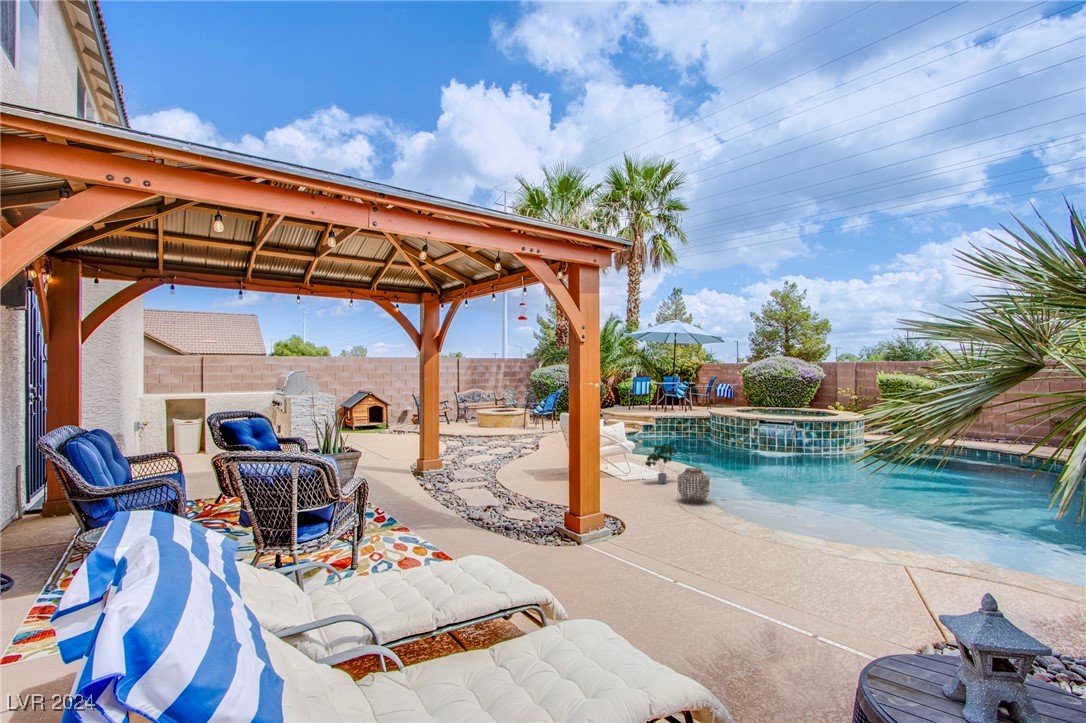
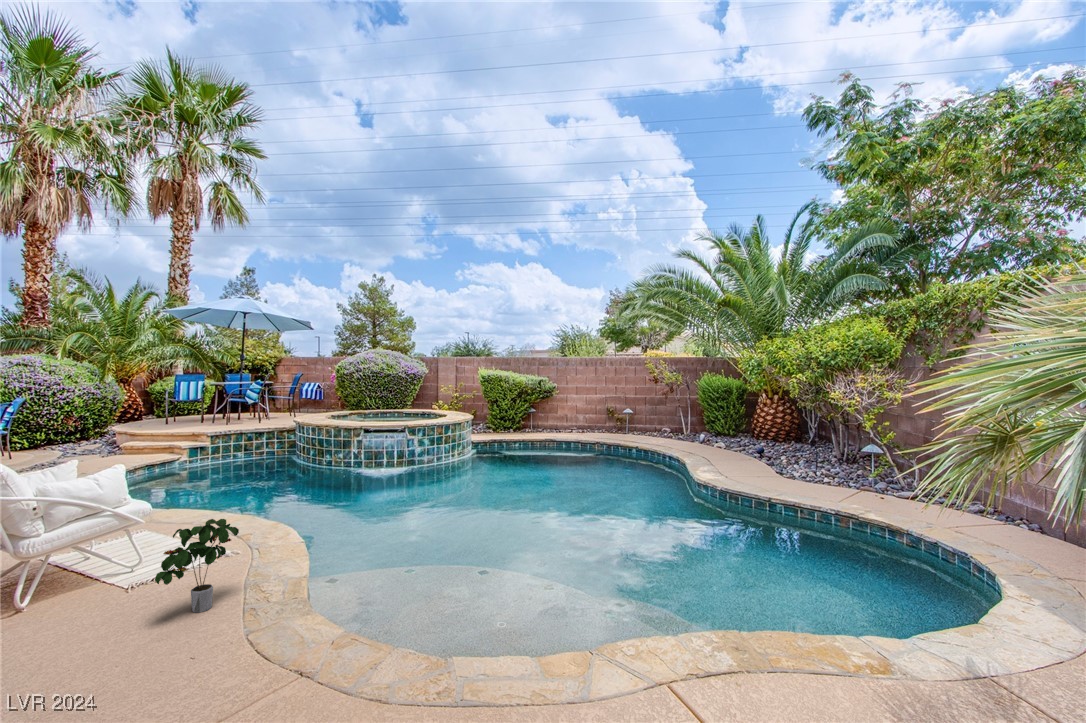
woven basket: present [678,468,710,503] -> none [237,584,318,677]

